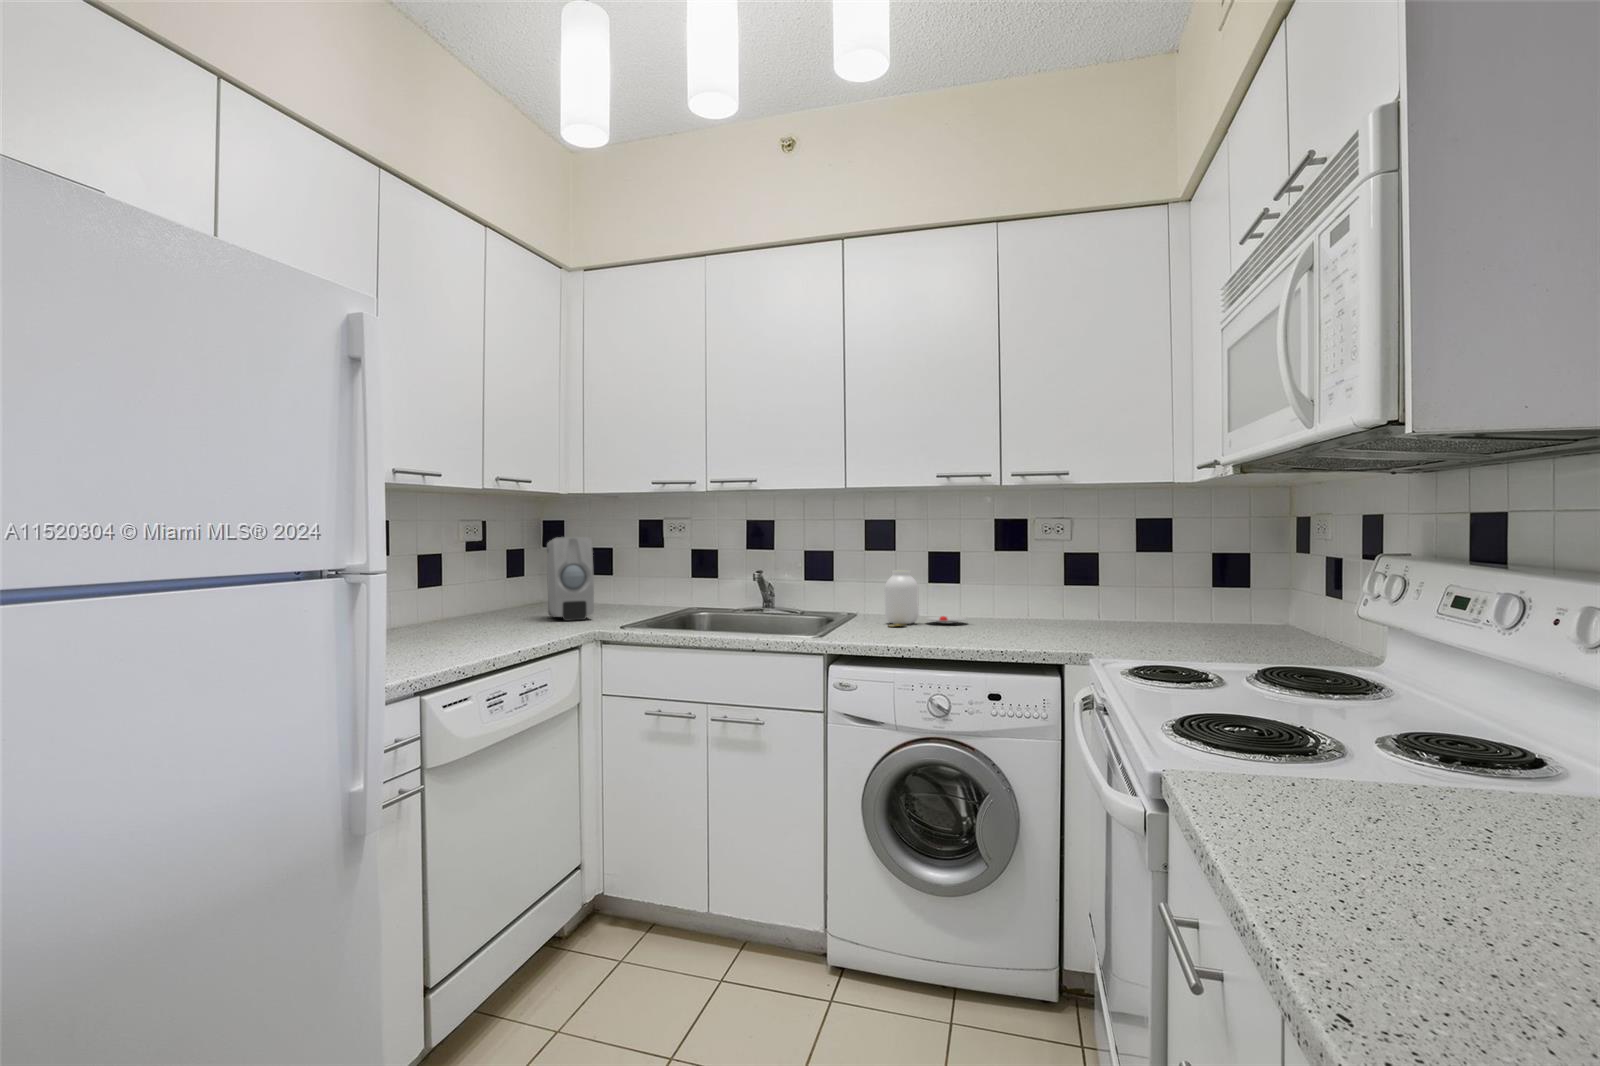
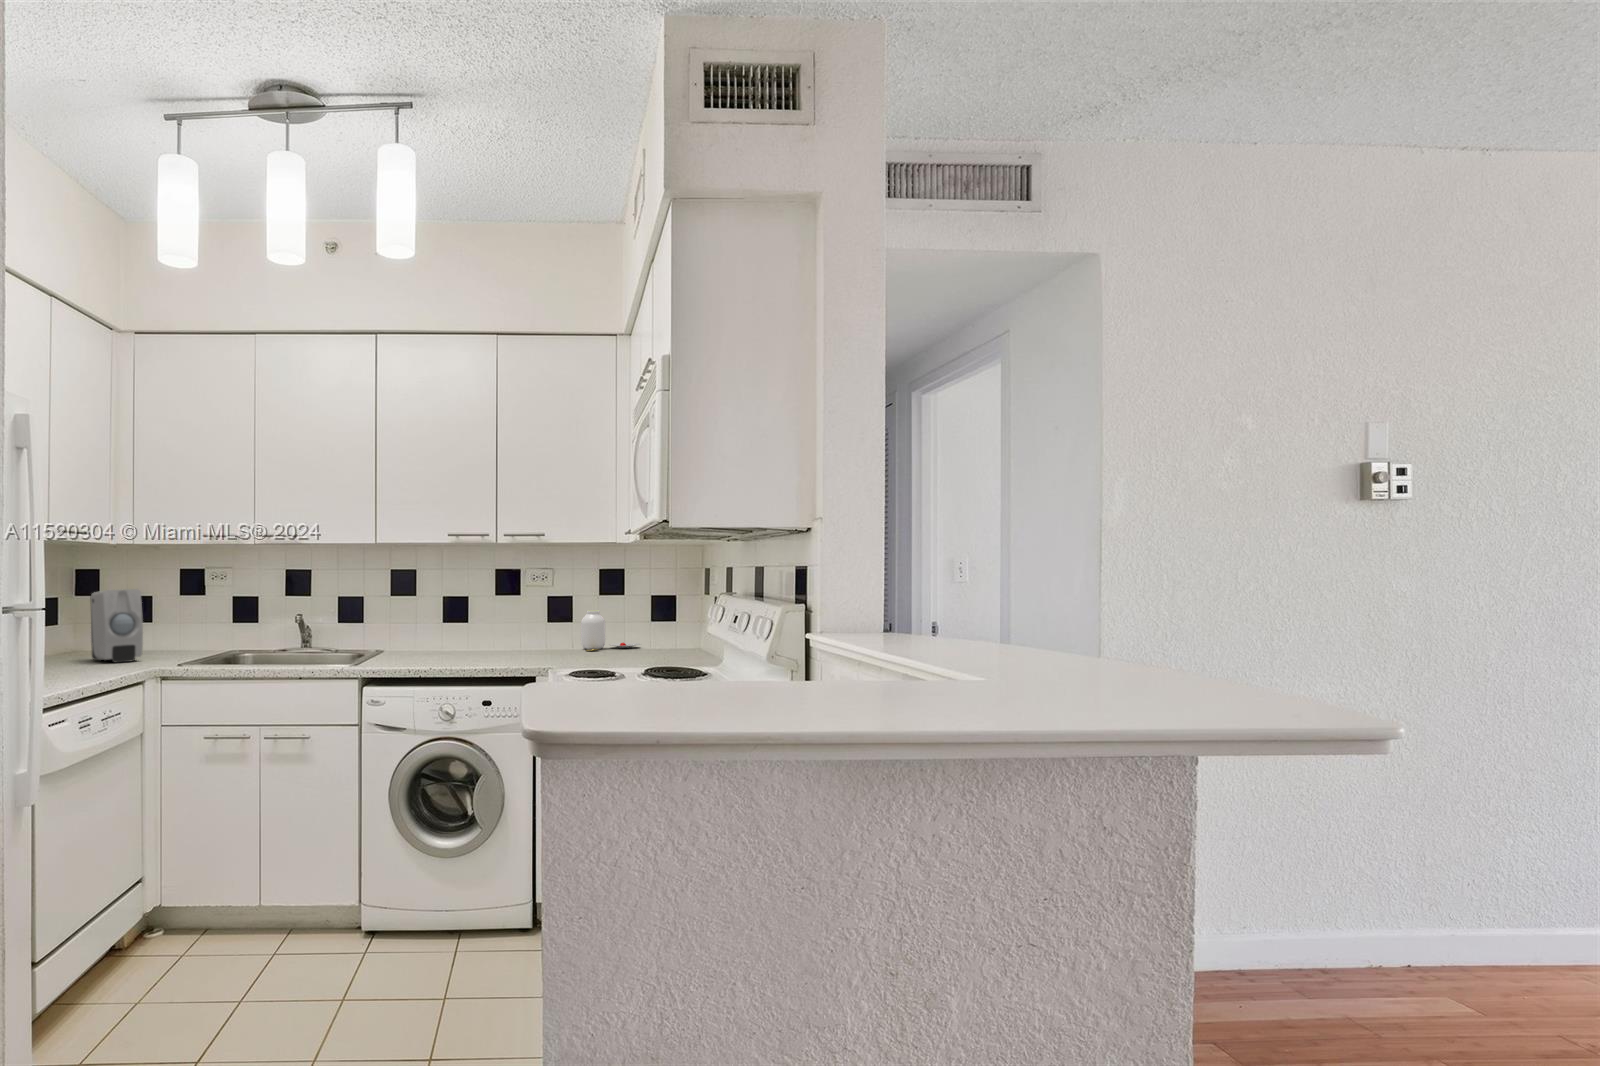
jar: present [885,570,967,627] -> present [581,610,640,651]

